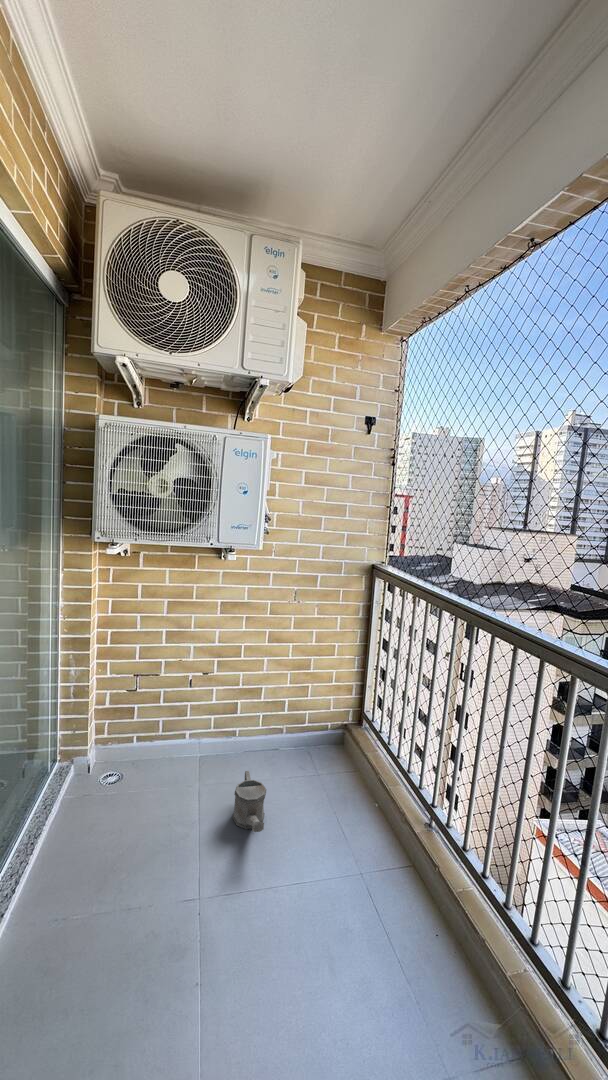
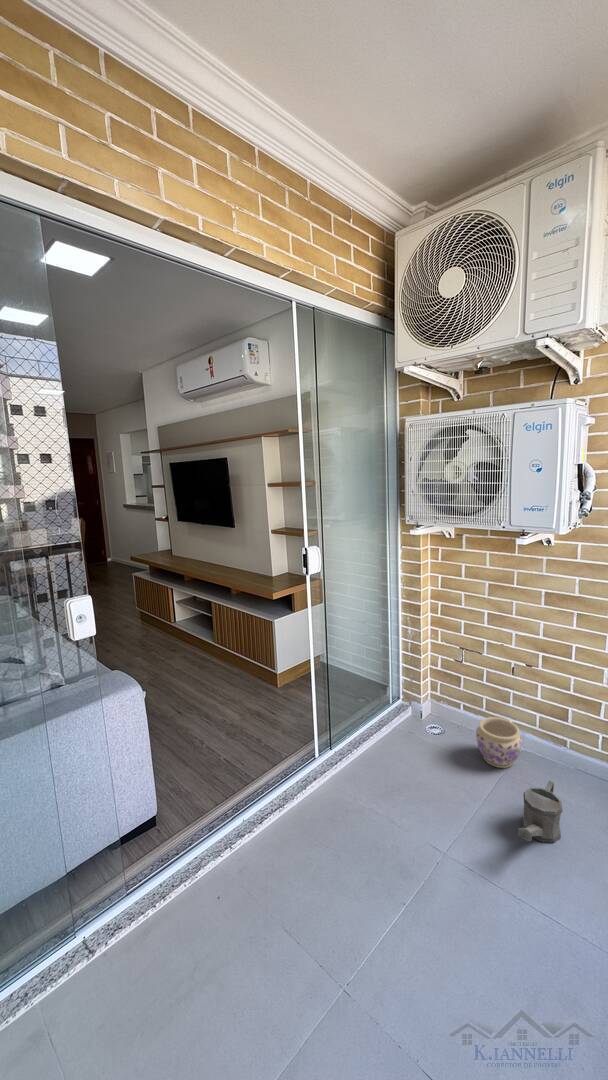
planter: none [164,733,207,785] -> present [476,717,522,769]

